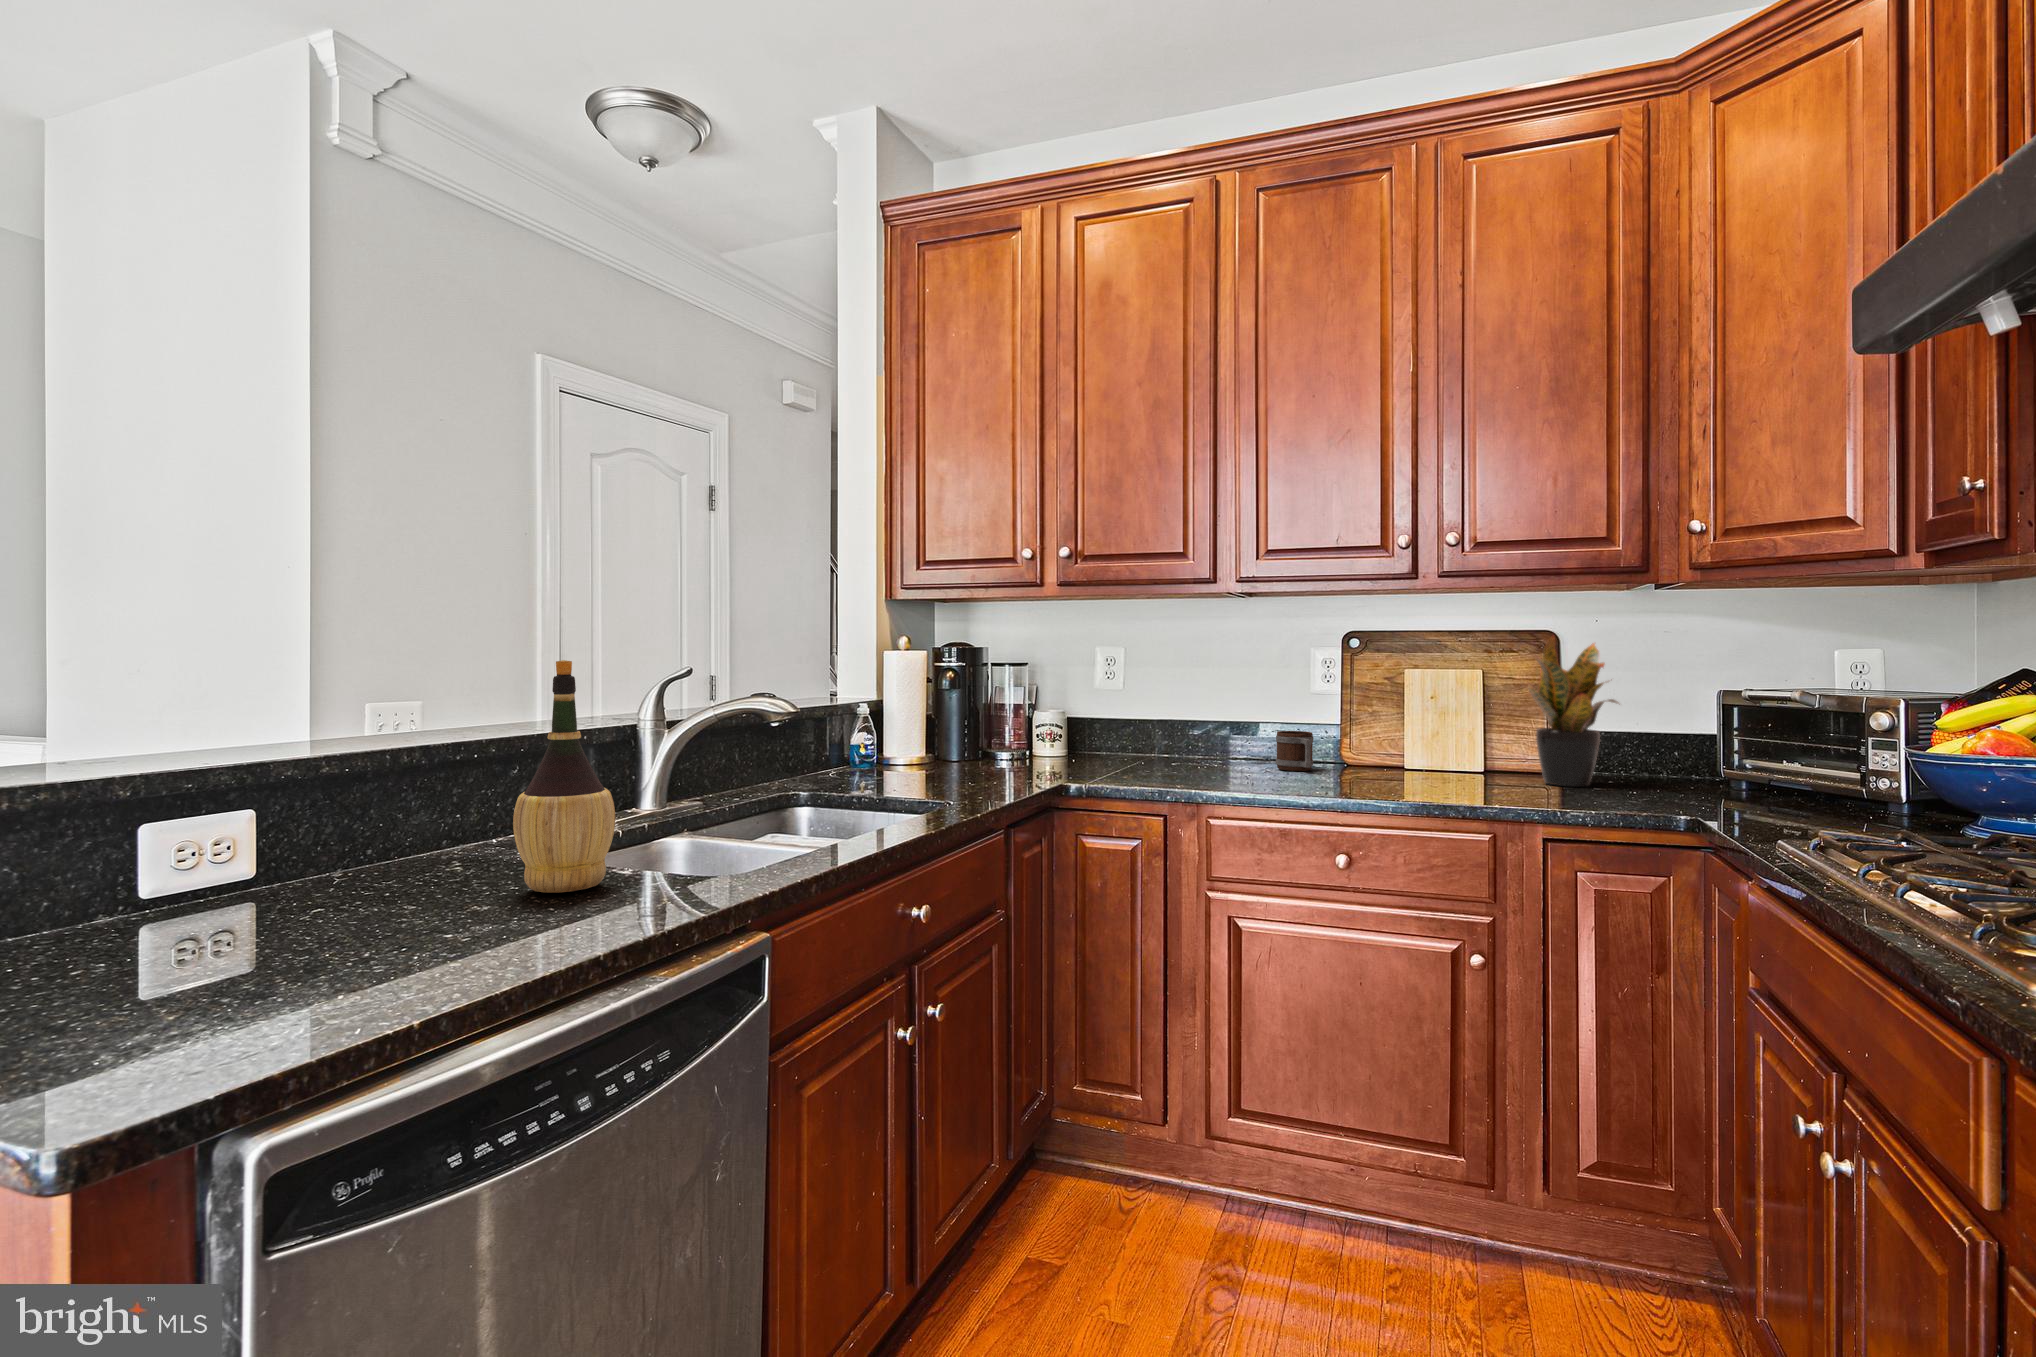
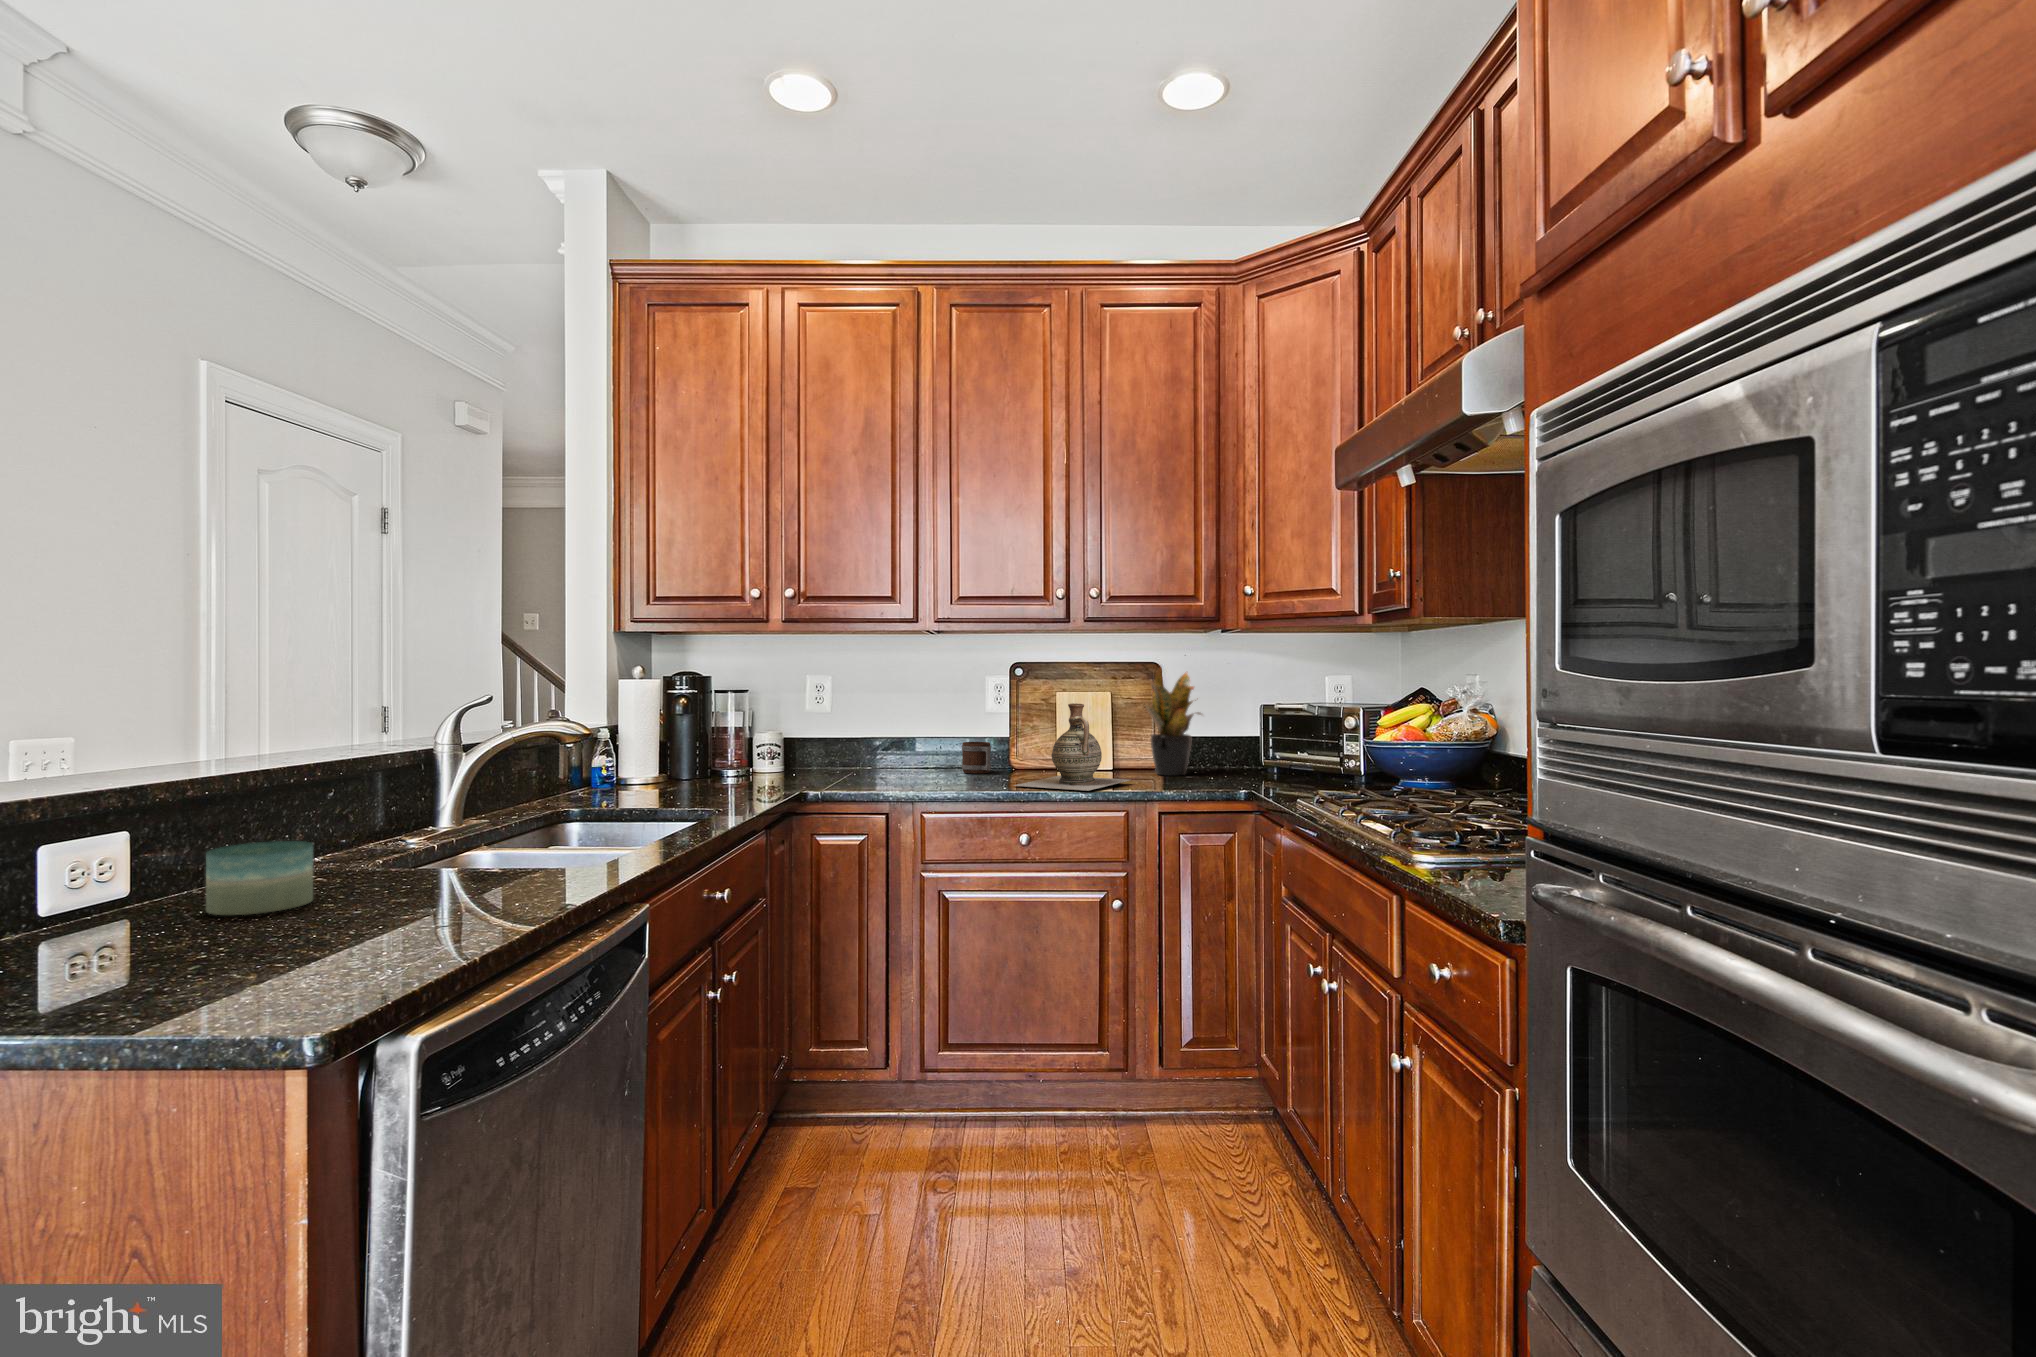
wine bottle: present [513,660,615,892] -> none [400,690,491,888]
ceramic jug: none [1328,685,1503,804] -> present [1014,703,1130,791]
candle: none [316,827,429,910] -> present [206,841,313,915]

